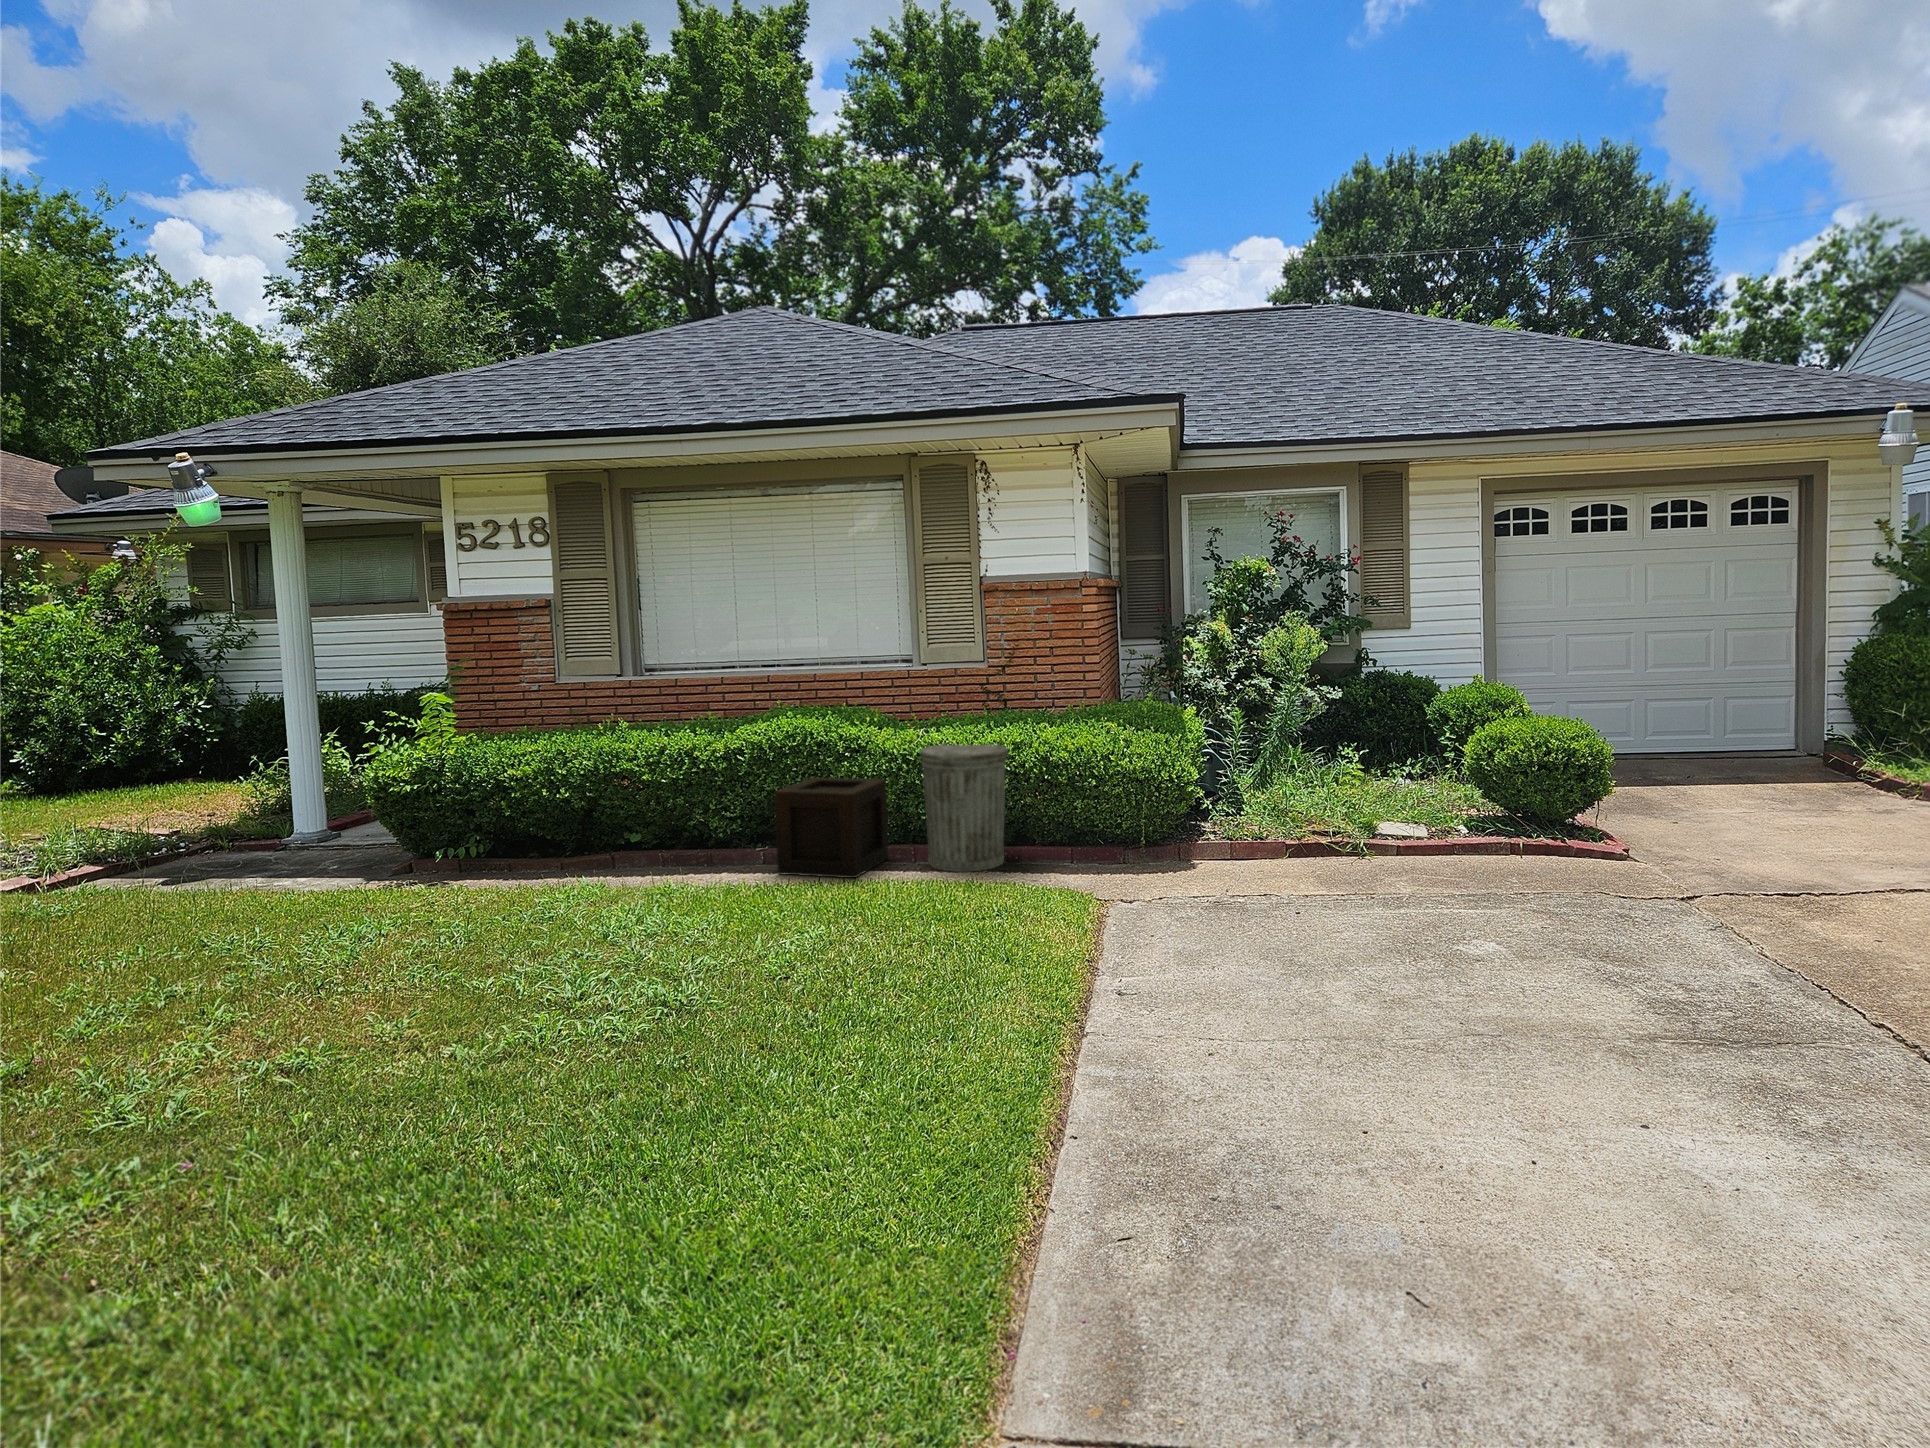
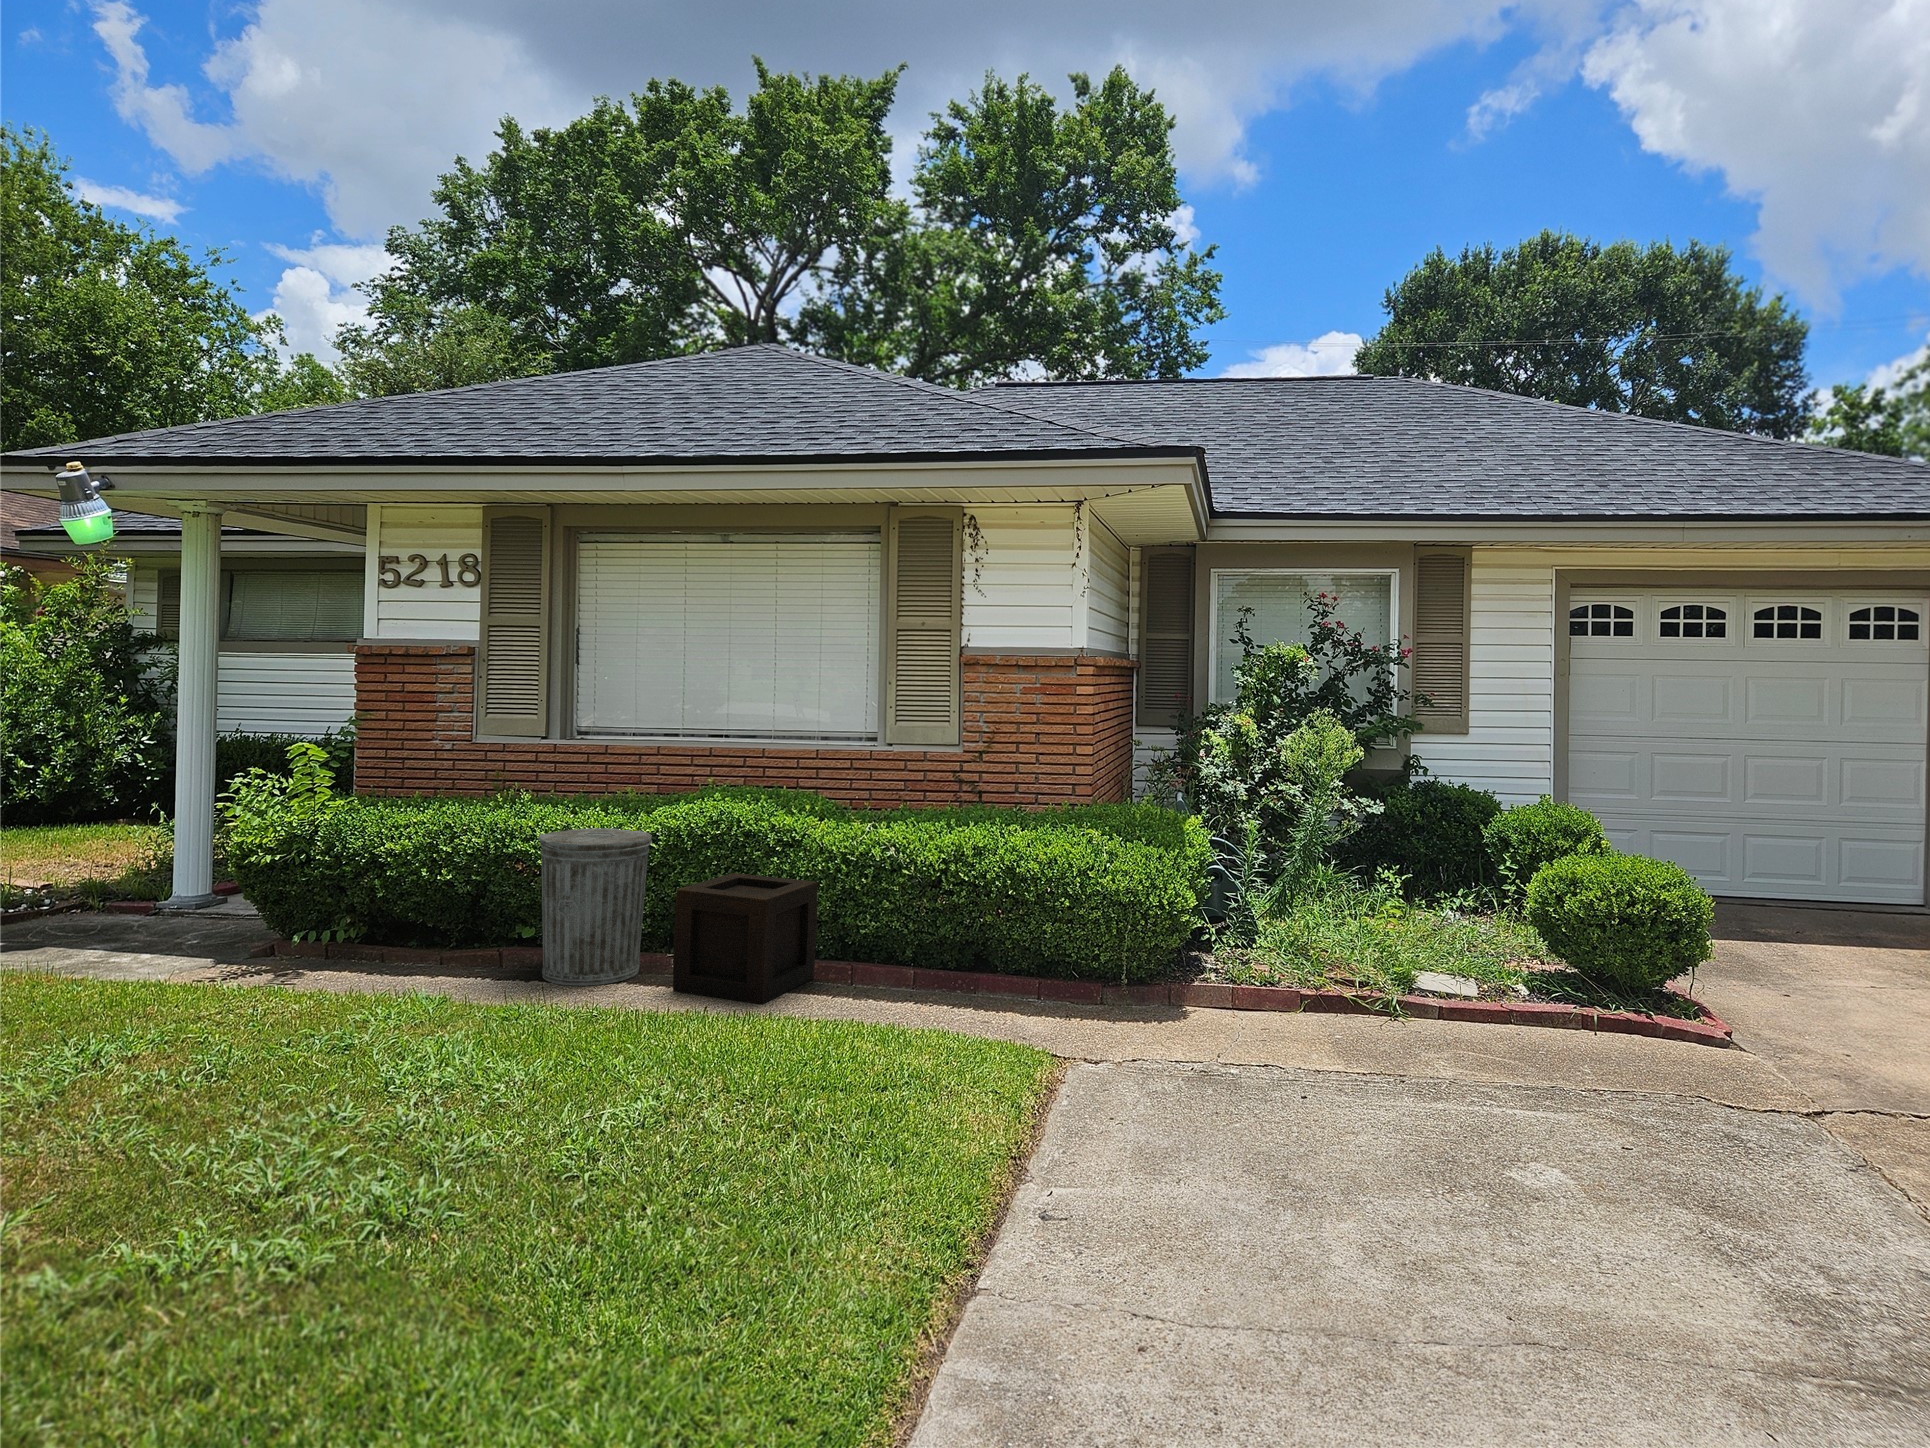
trash can: present [920,743,1008,872] -> present [538,828,652,986]

